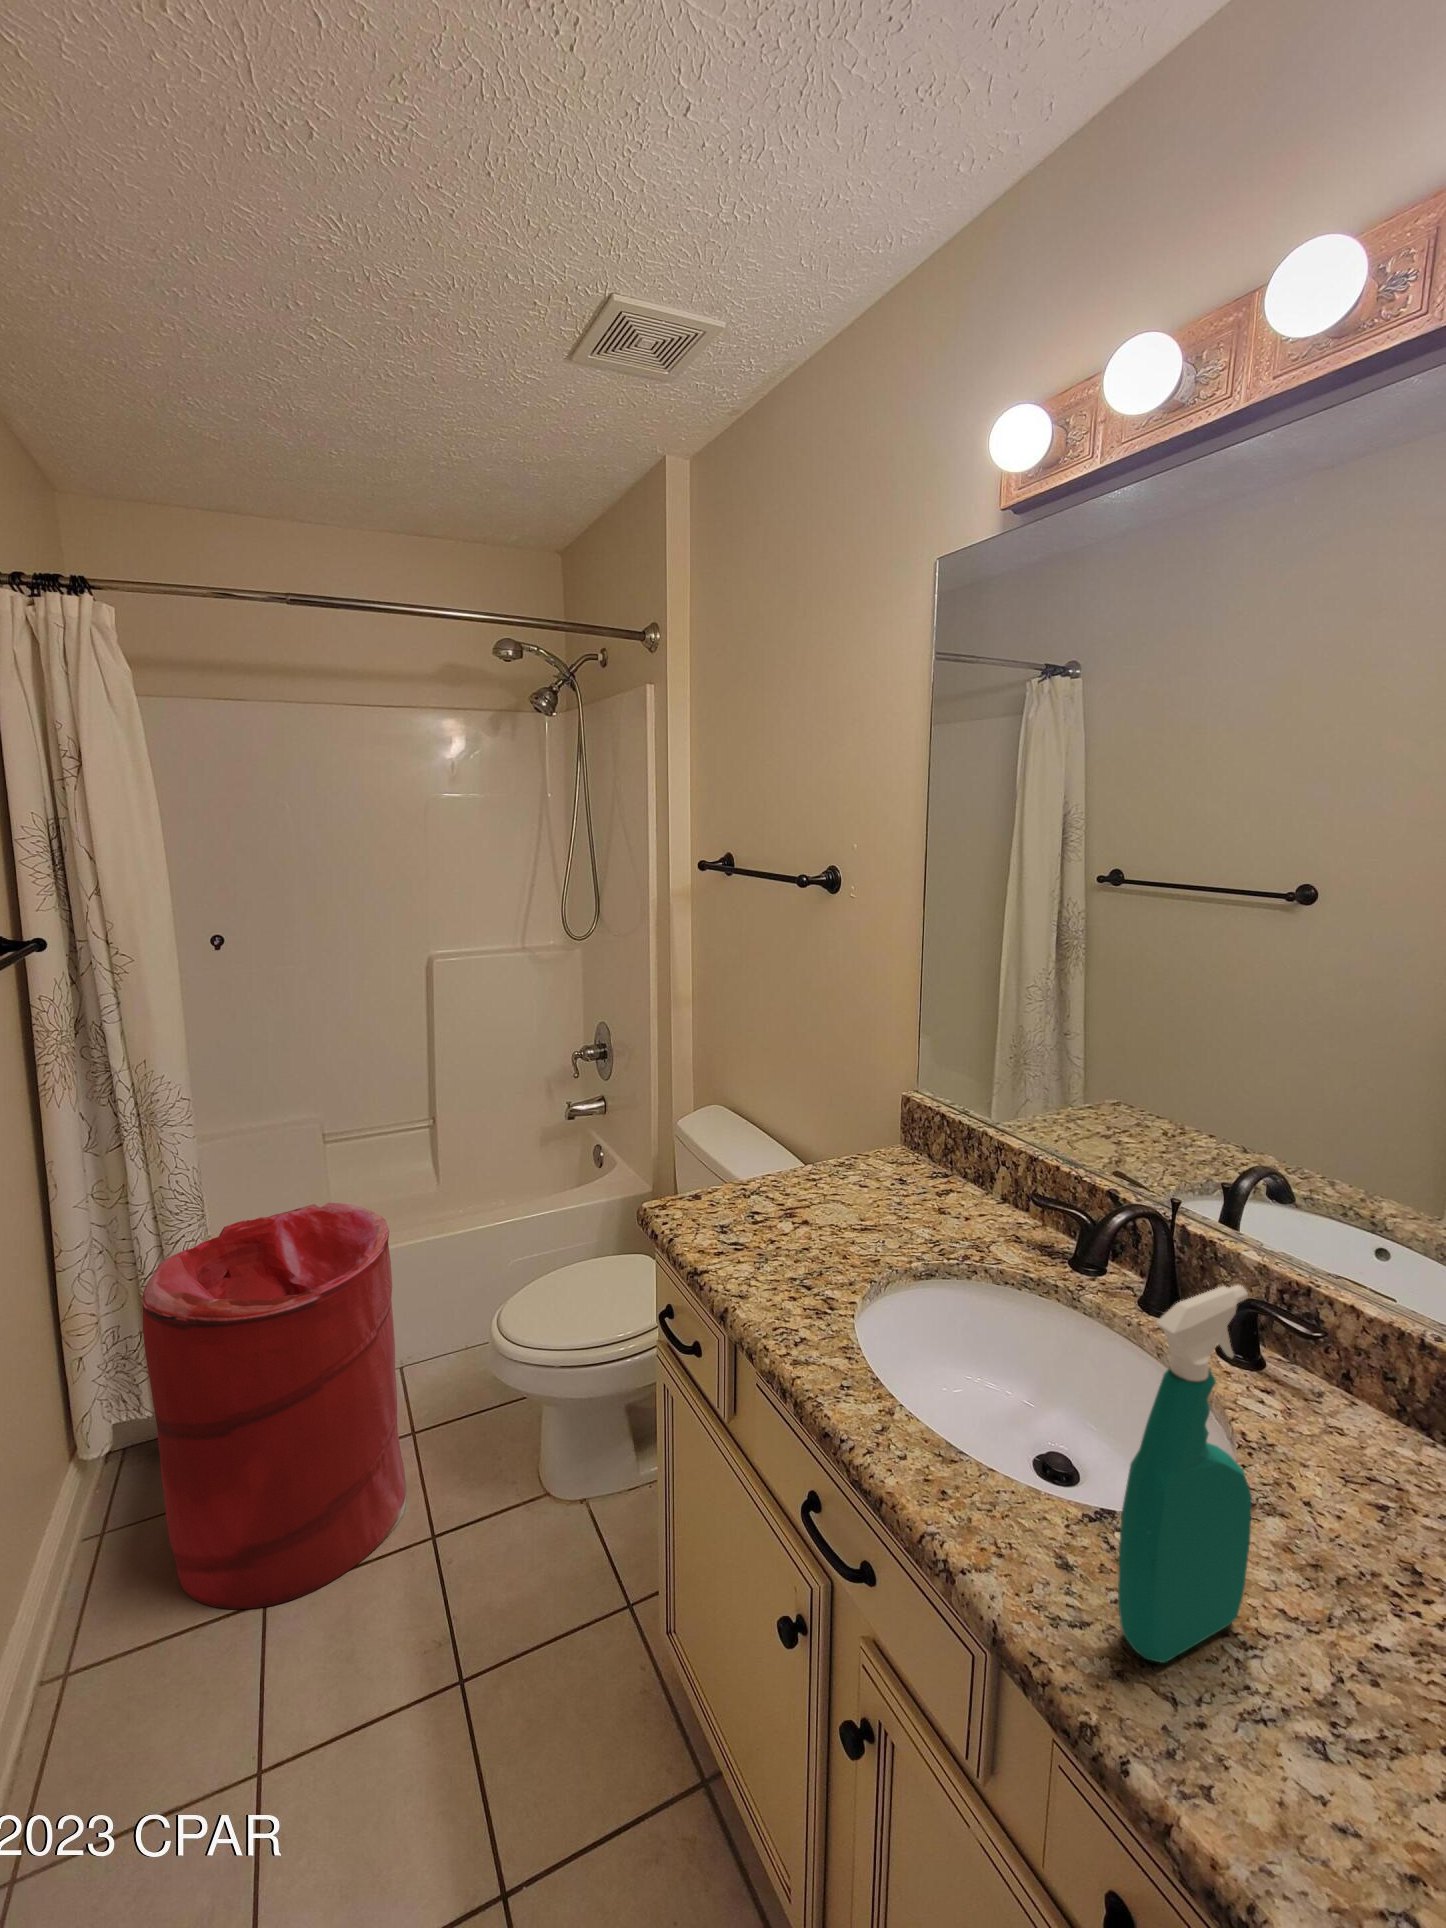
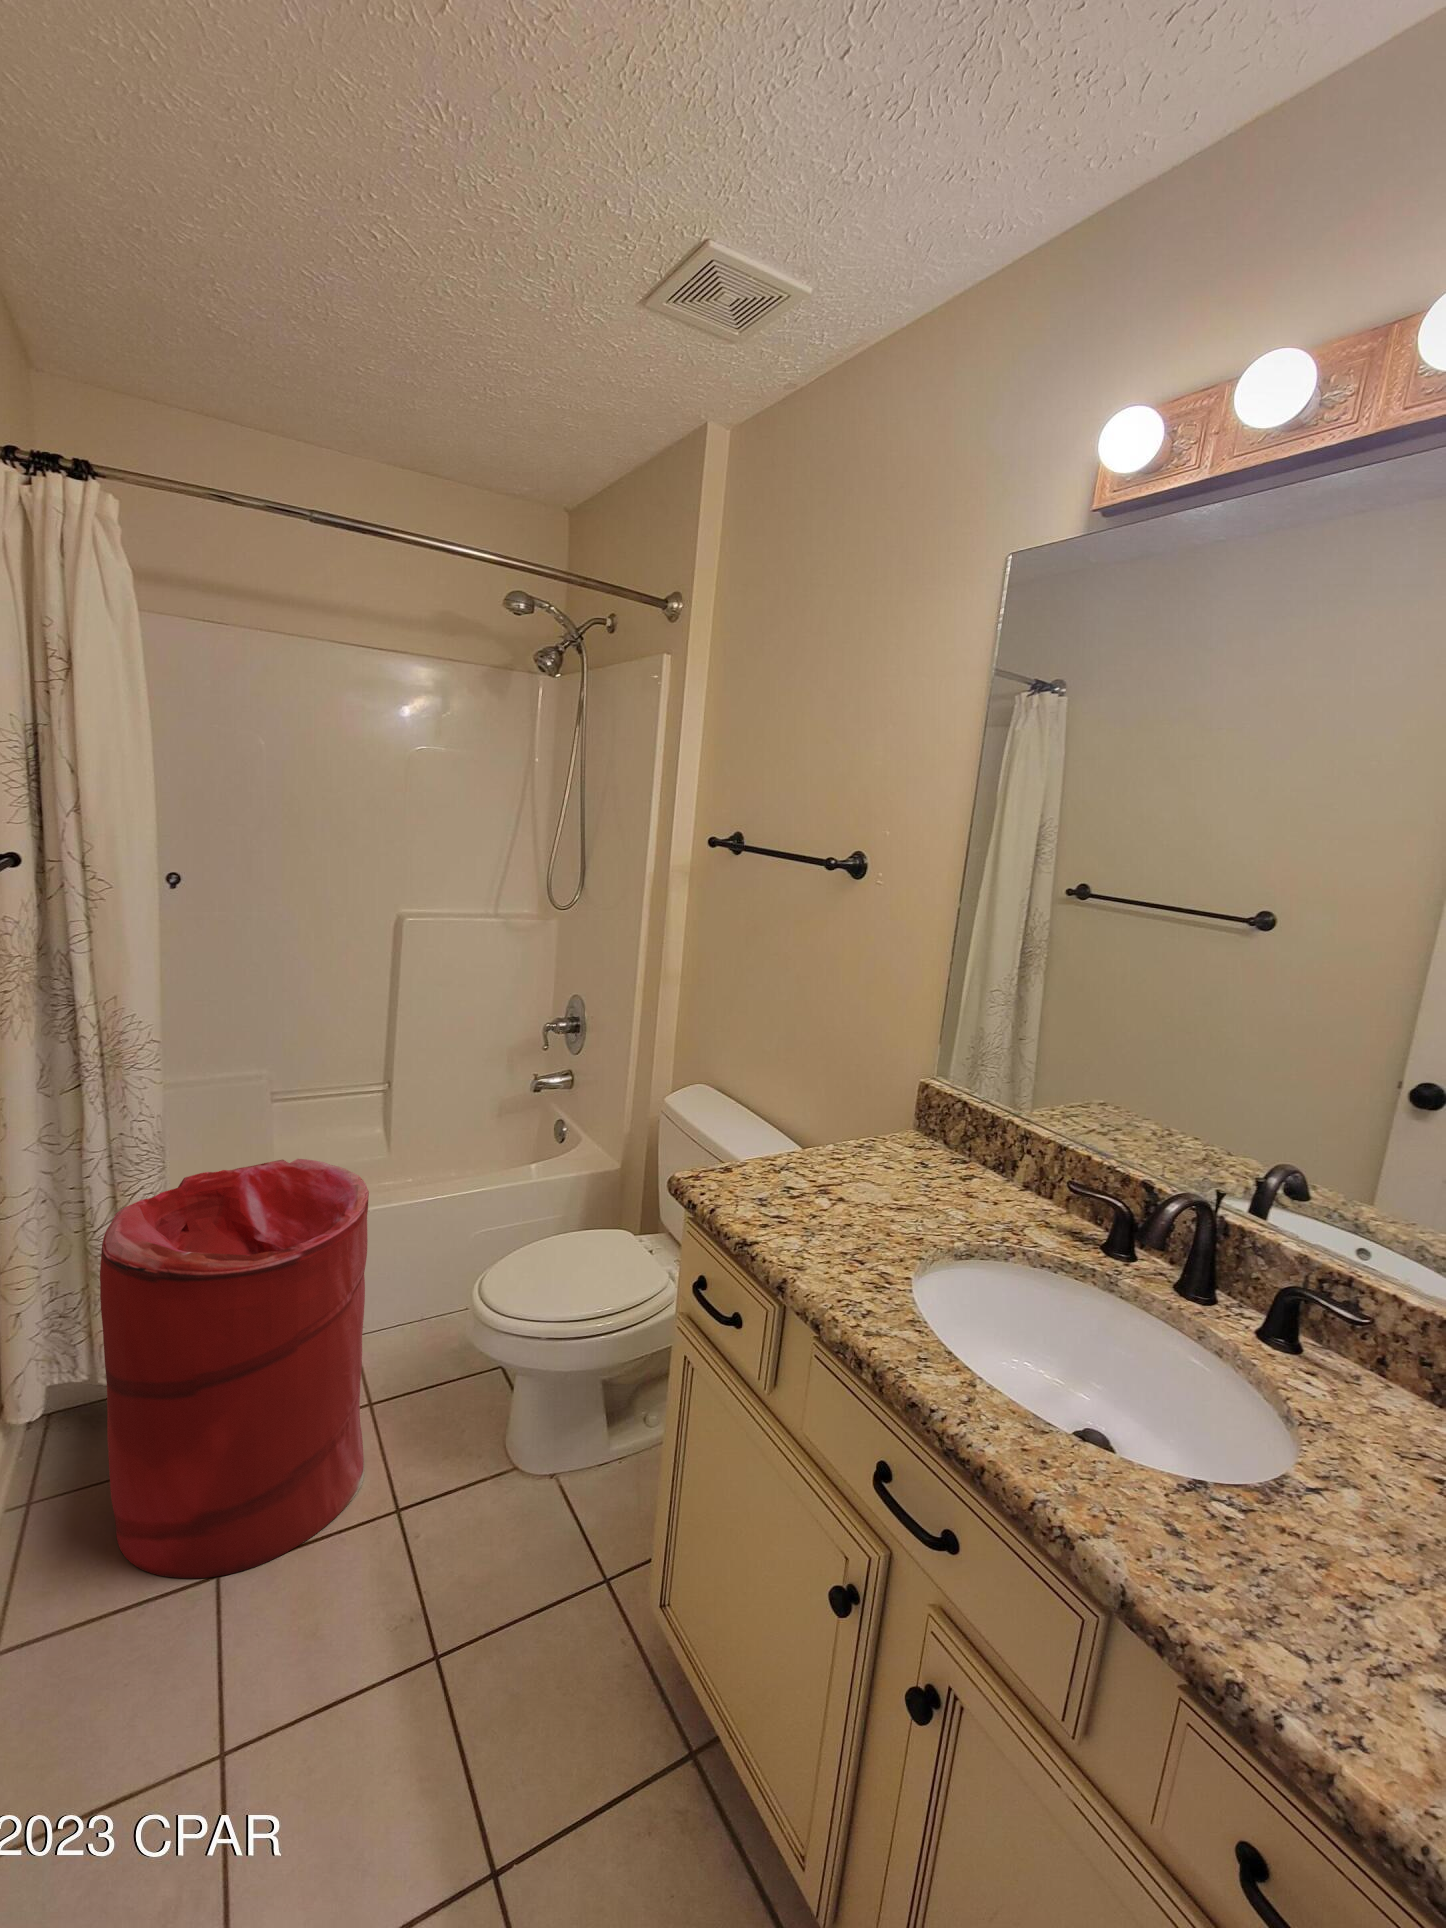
spray bottle: present [1118,1285,1252,1663] -> none [1245,1267,1393,1621]

